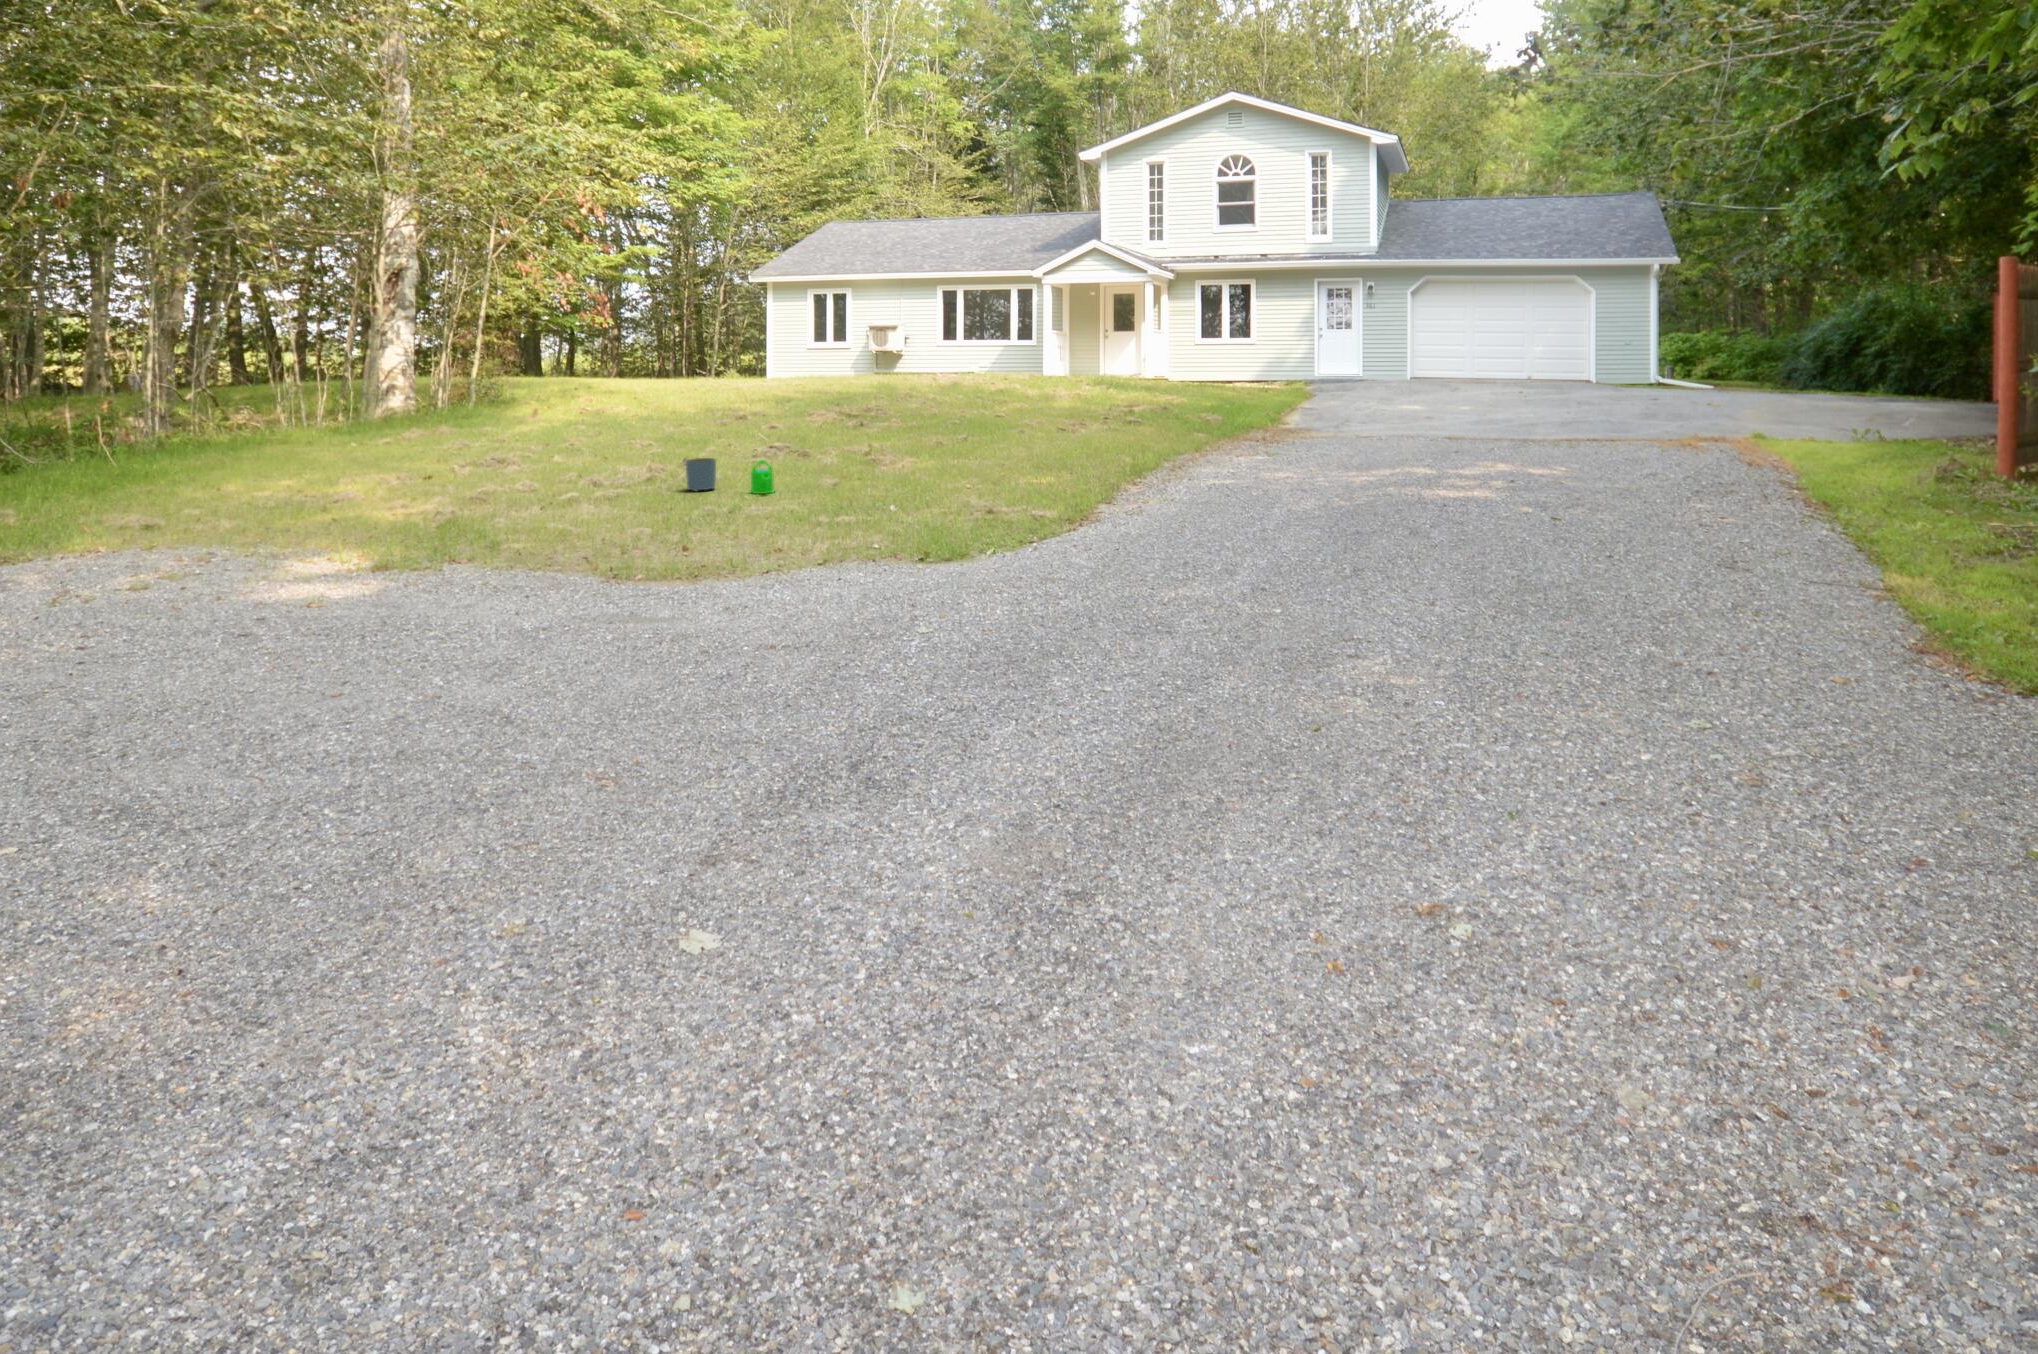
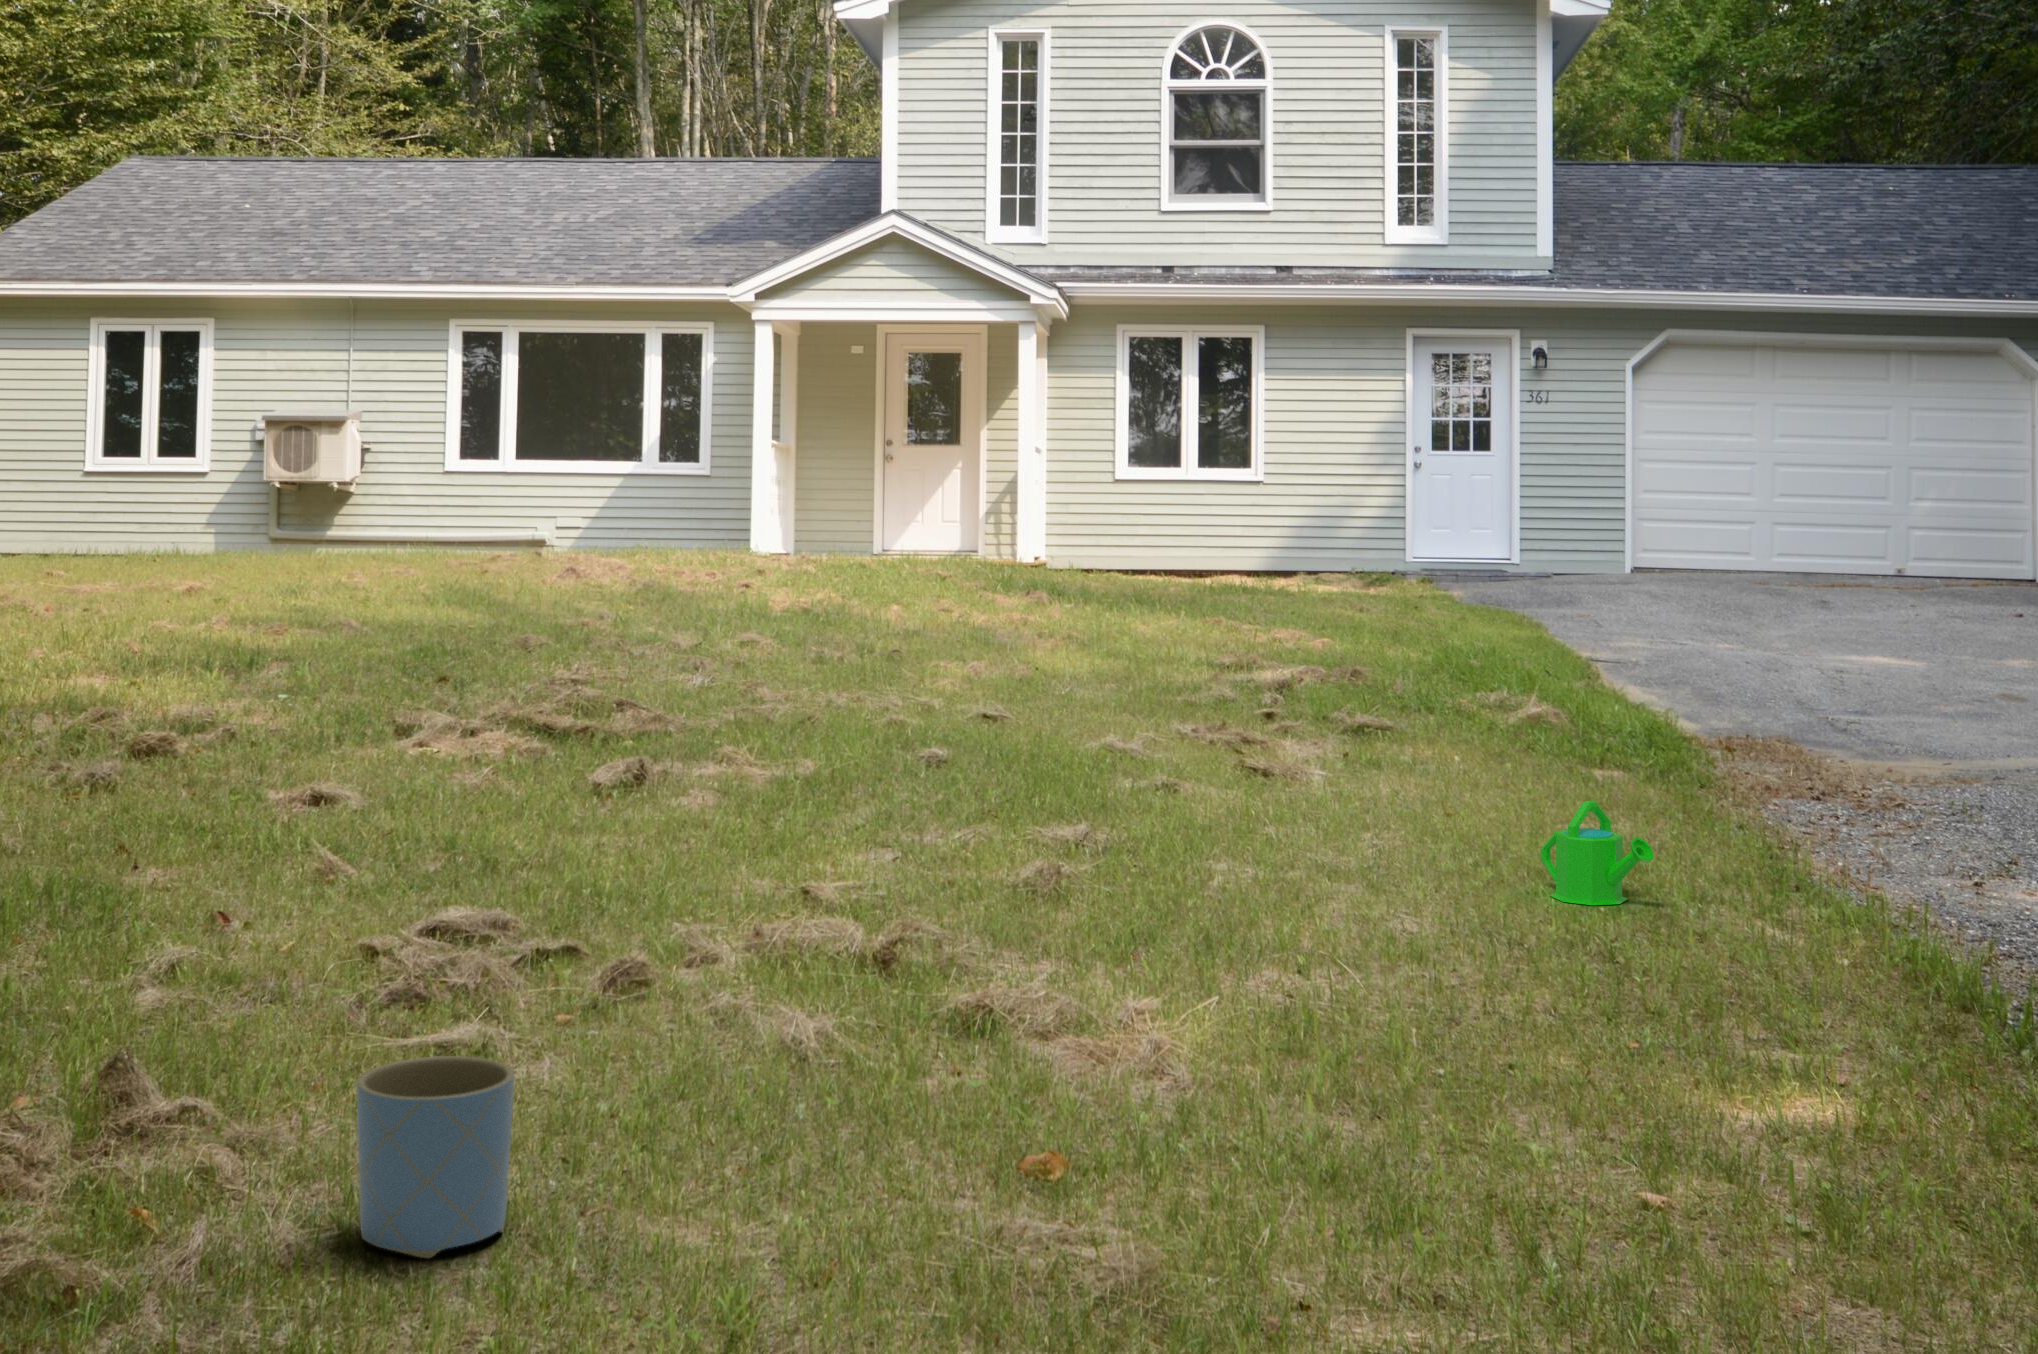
watering can: present [751,460,774,494] -> present [1541,800,1654,905]

